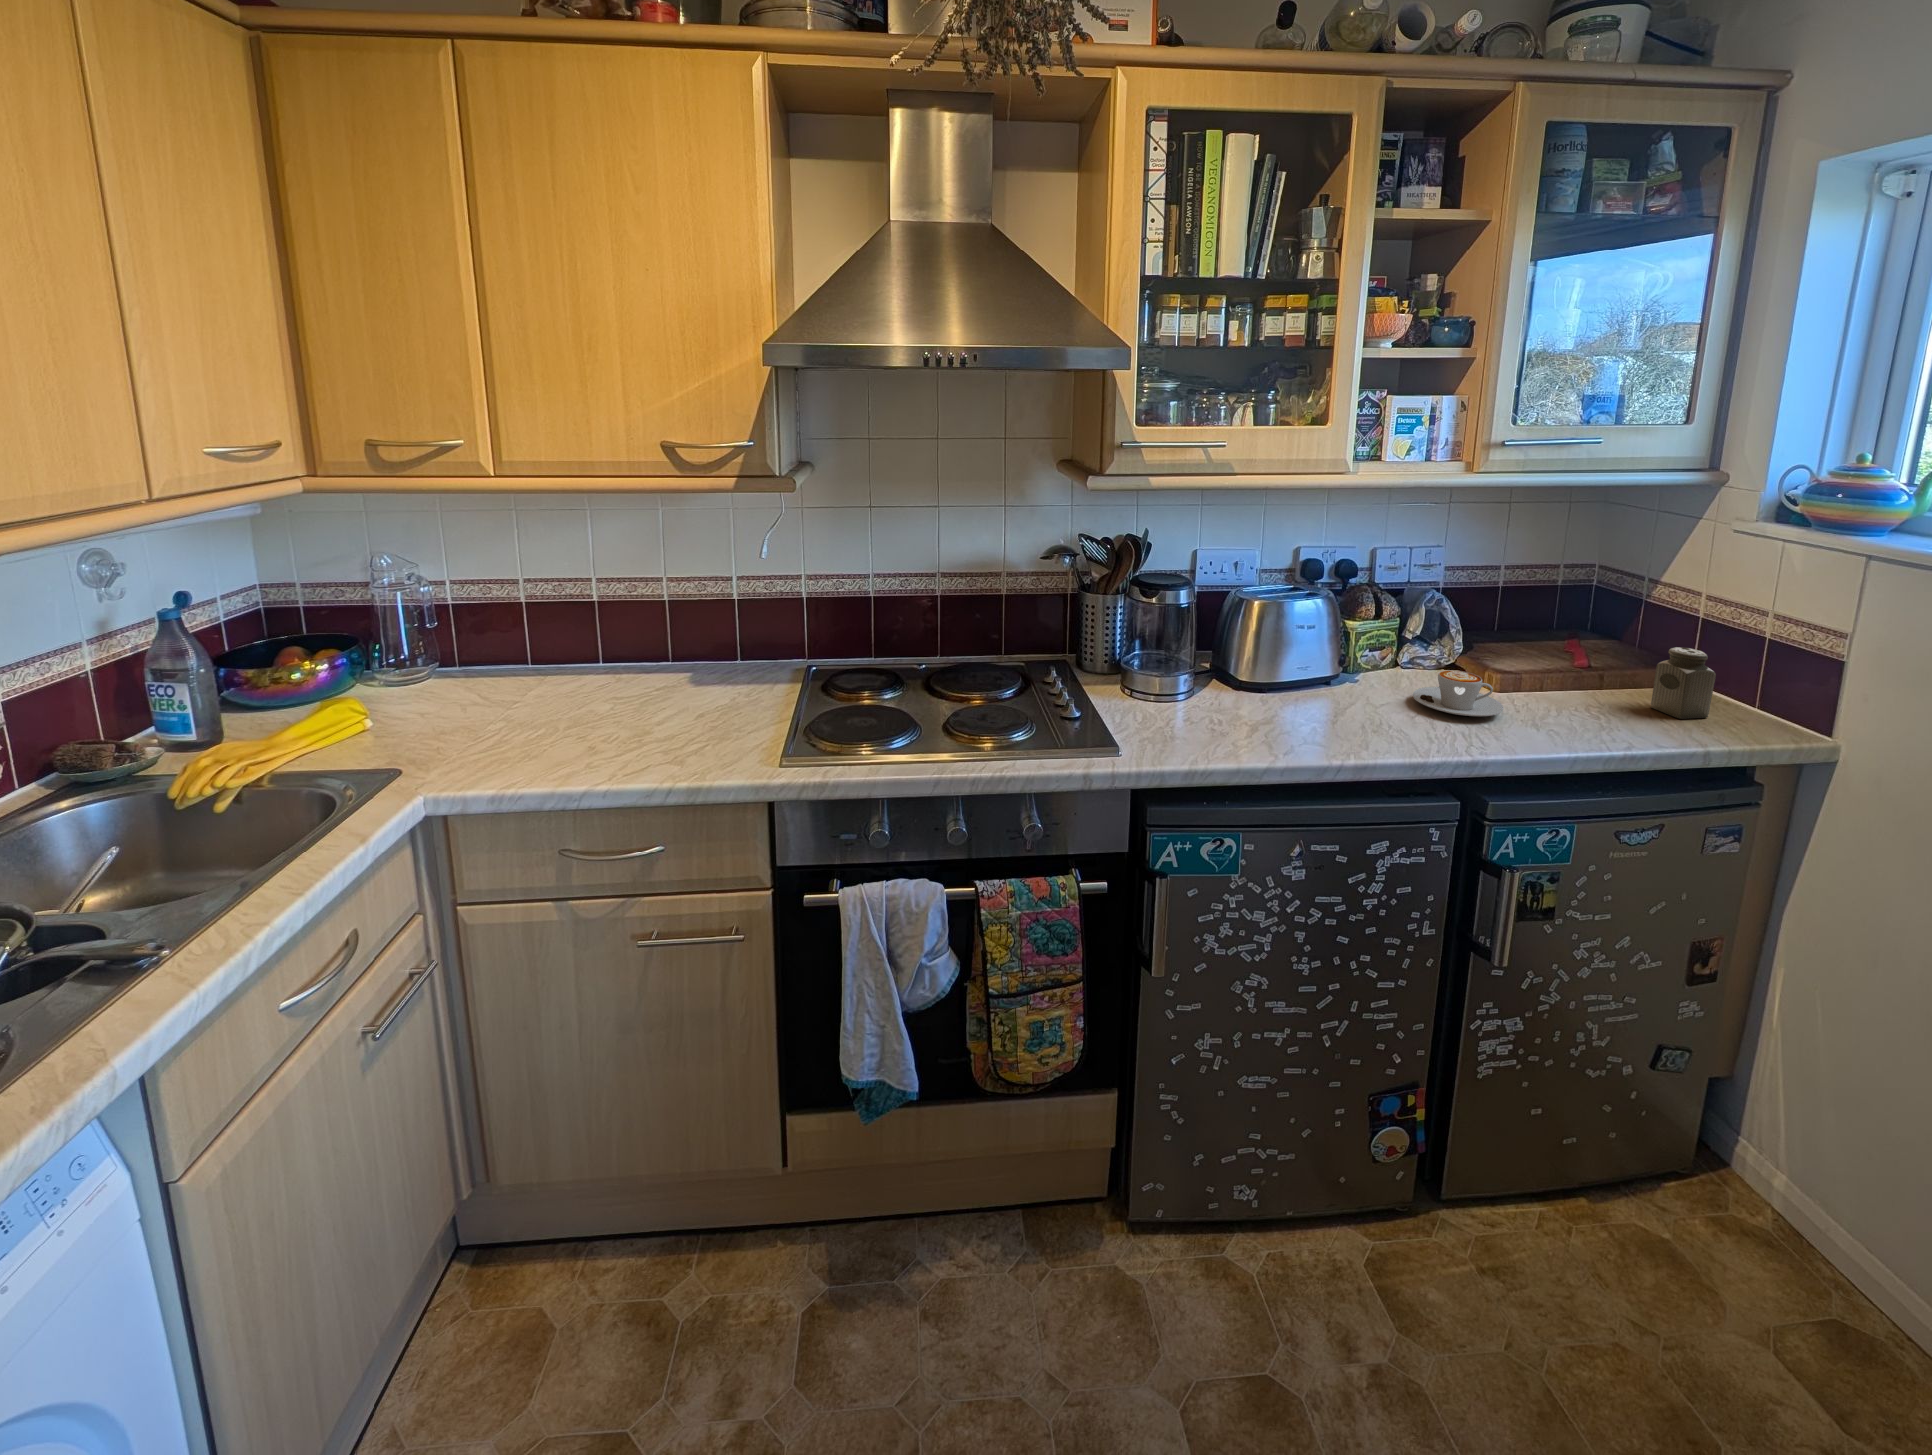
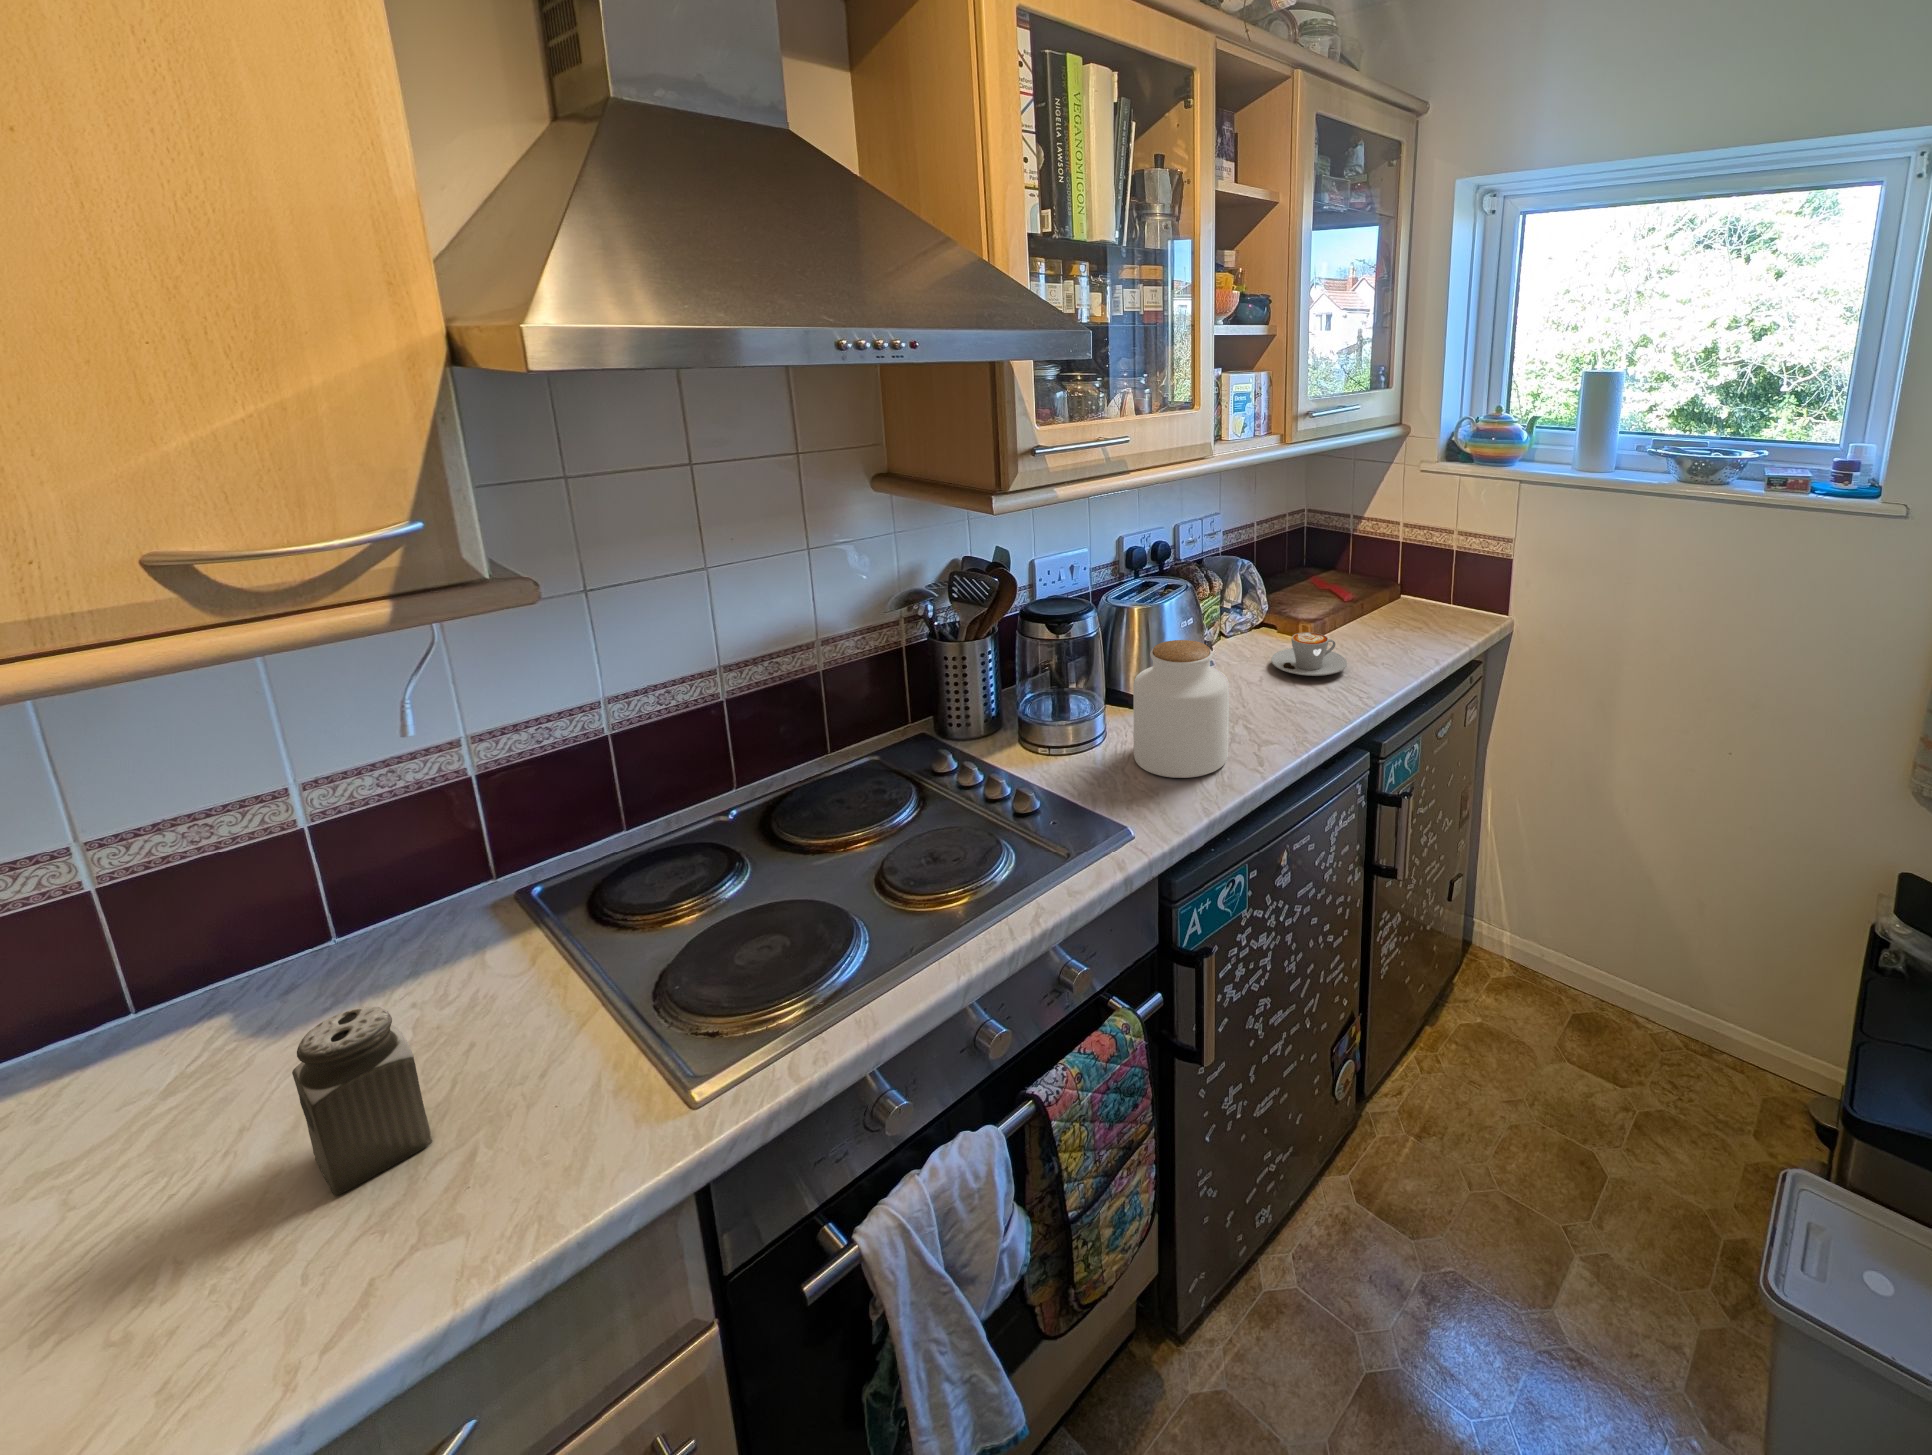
jar: none [1188,622,1280,741] -> present [1133,640,1229,778]
salt shaker: present [1651,647,1716,719] -> present [292,1007,432,1196]

